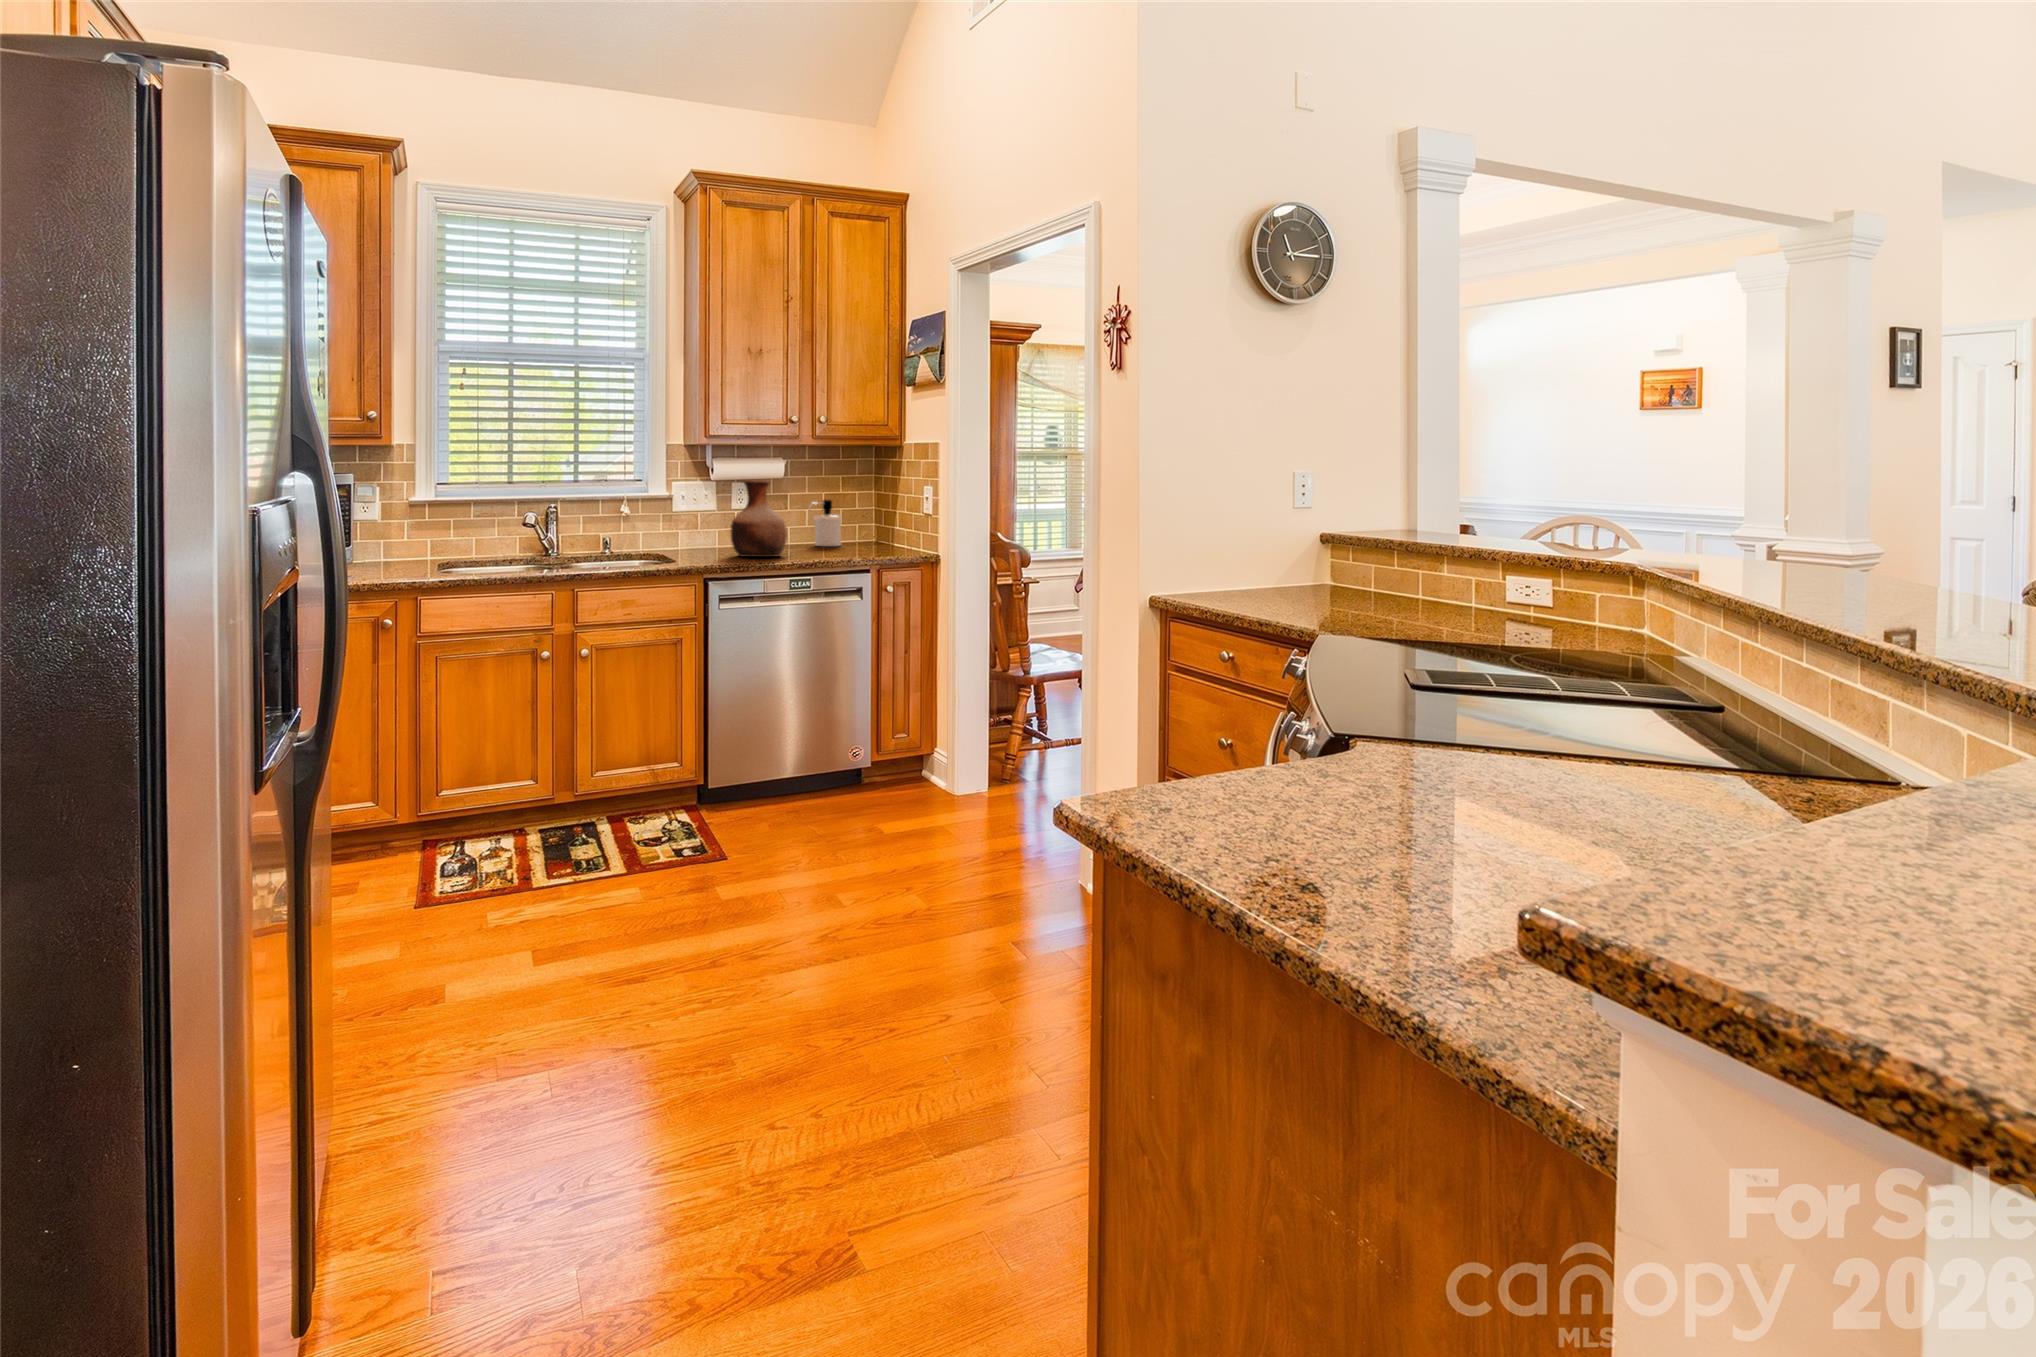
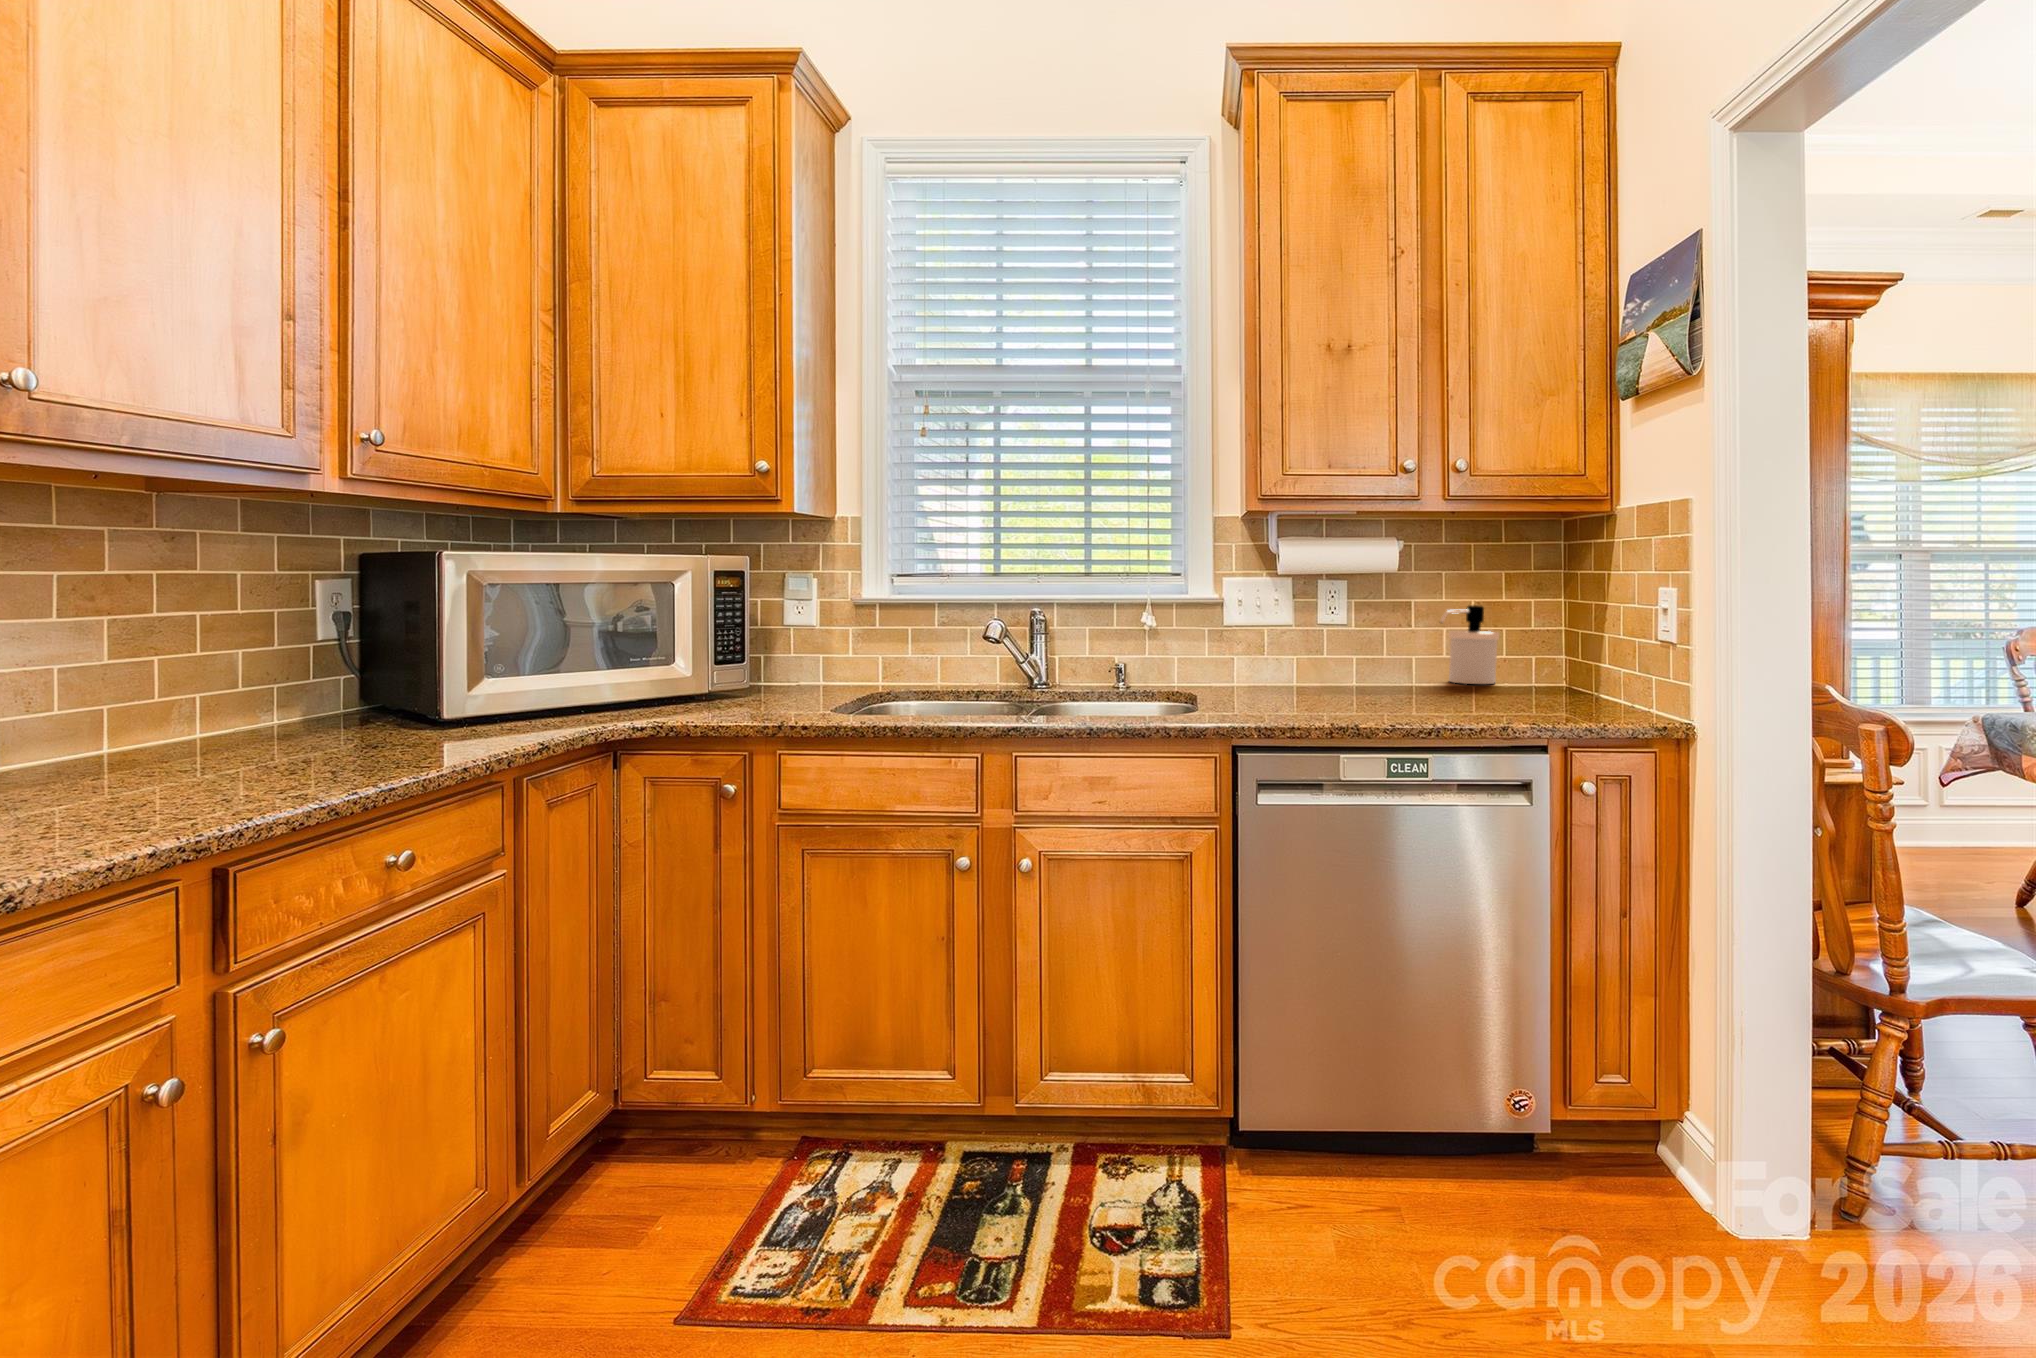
vase: present [731,480,787,557] -> none [1300,575,1395,705]

